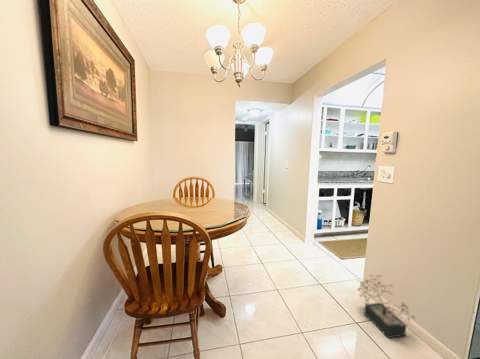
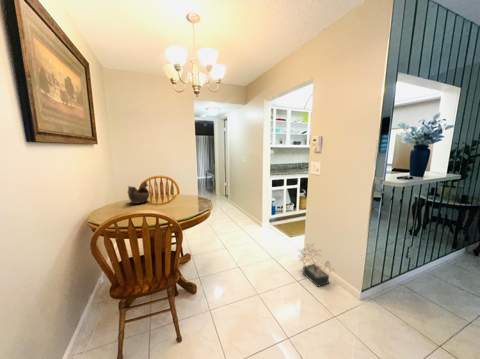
decorative bowl: none [159,180,182,204] -> present [128,181,149,203]

